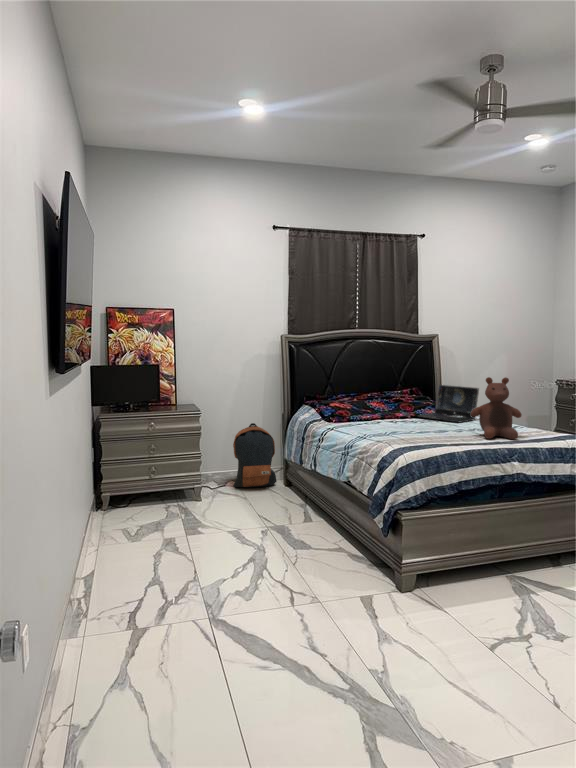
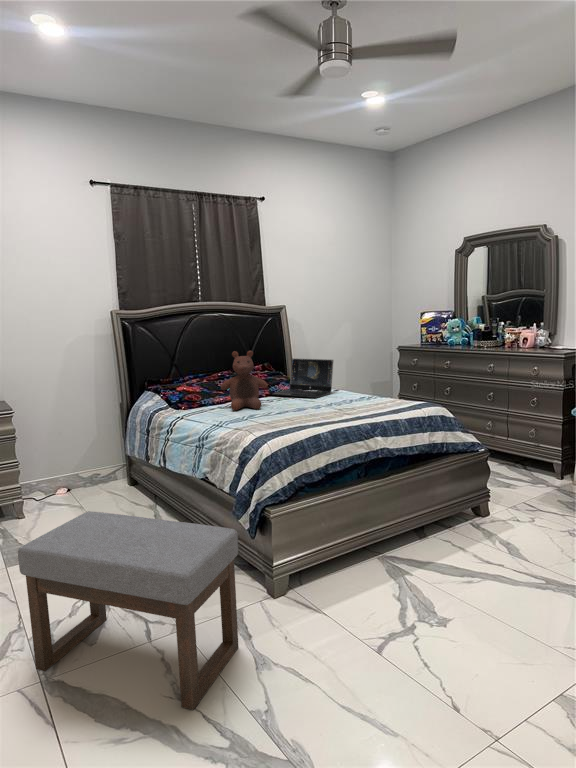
stuffed bear: present [471,377,522,439] -> present [221,351,267,410]
backpack: present [233,423,277,487] -> none [61,417,119,495]
ottoman: none [201,493,370,660] -> present [18,511,239,710]

